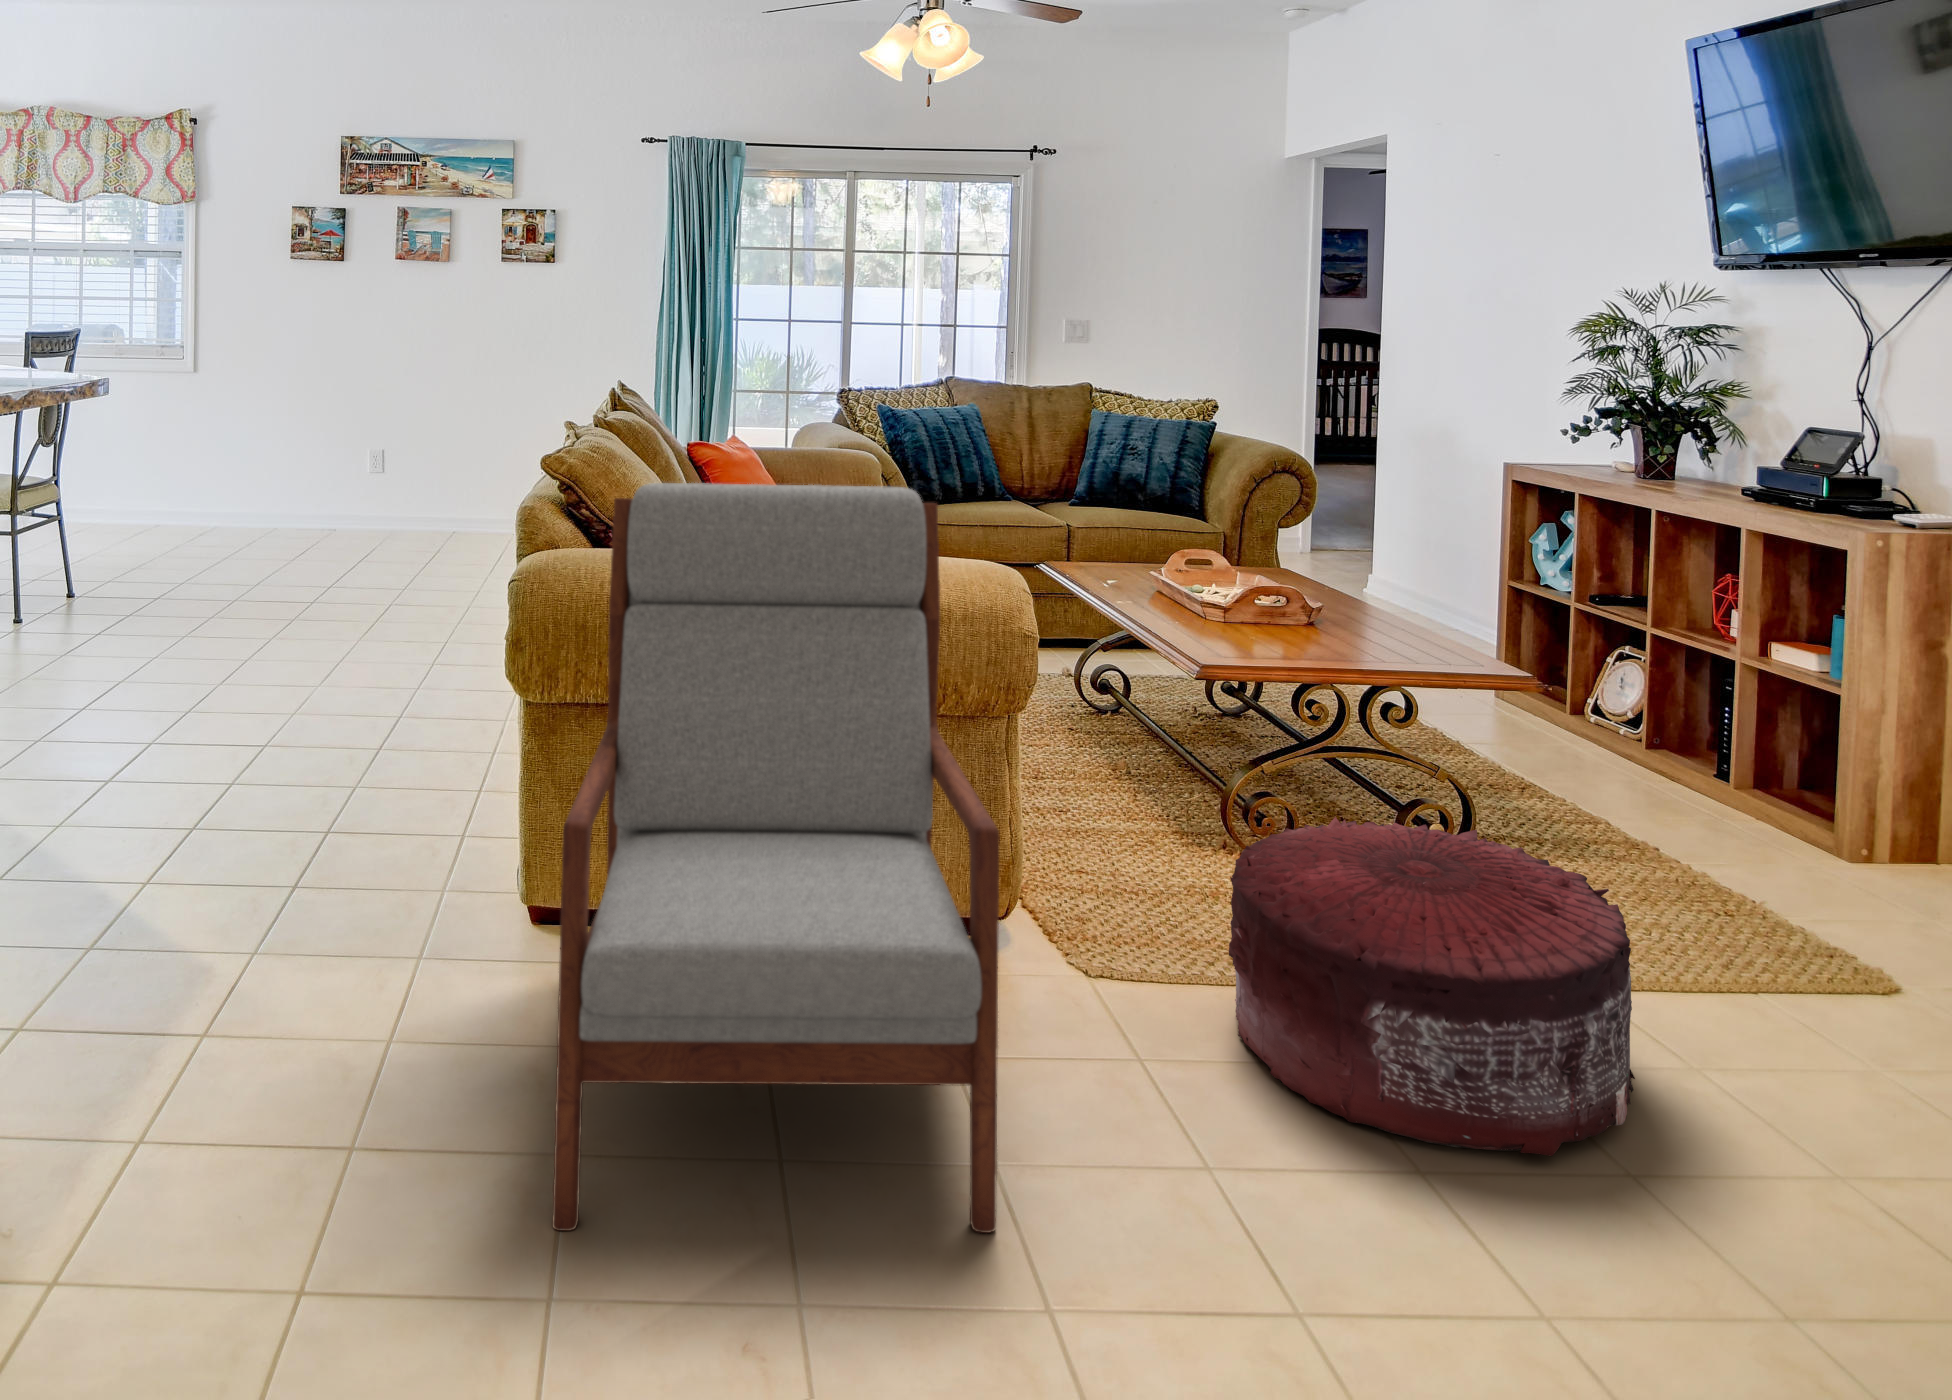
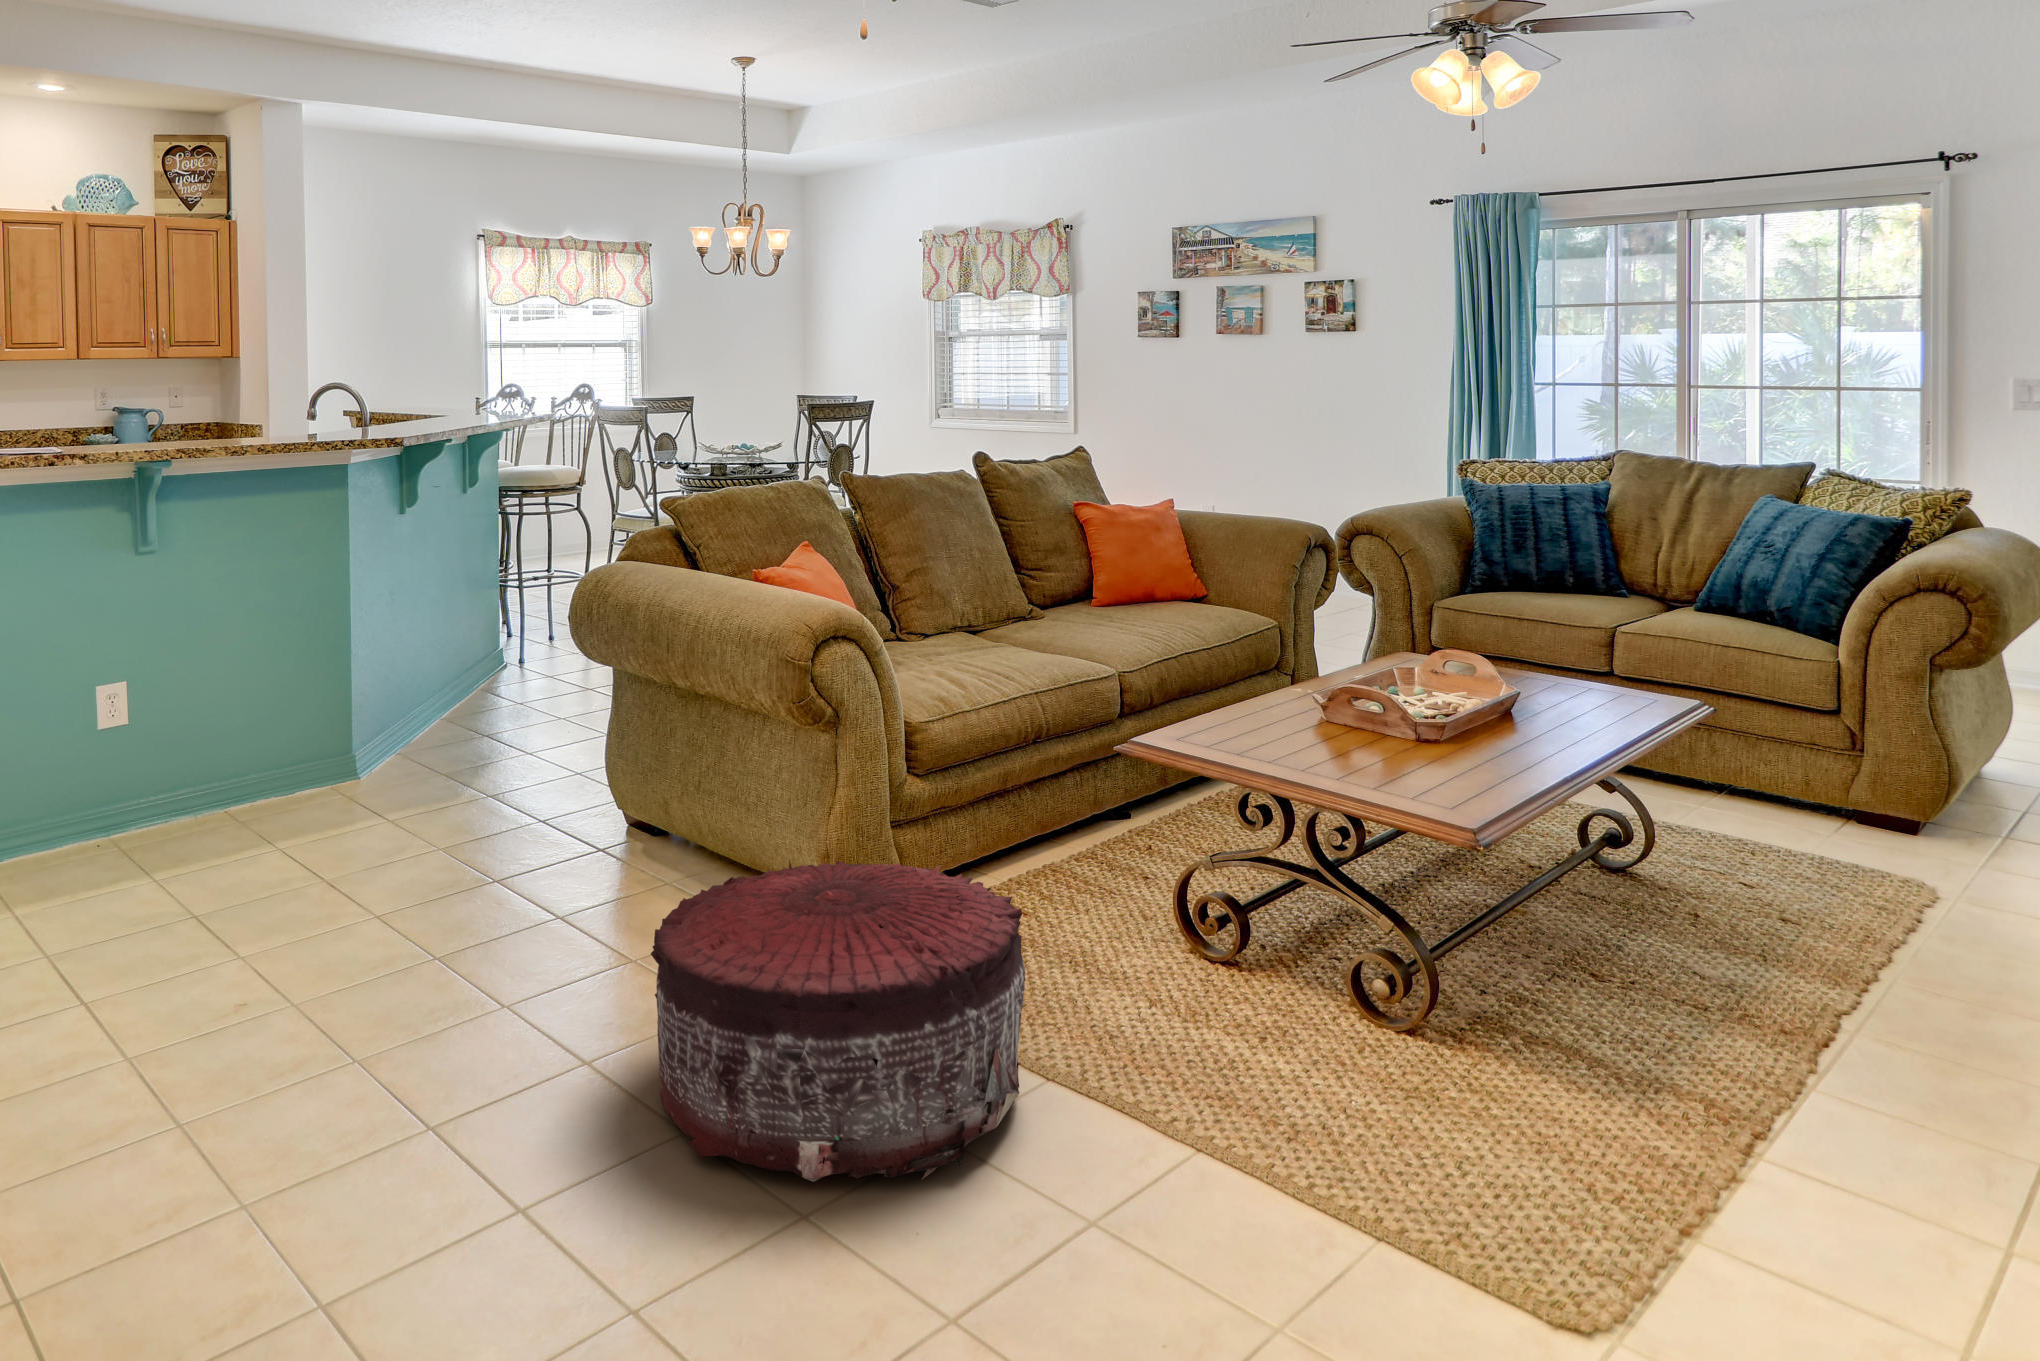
armchair: present [552,483,999,1233] -> none [244,487,716,1011]

